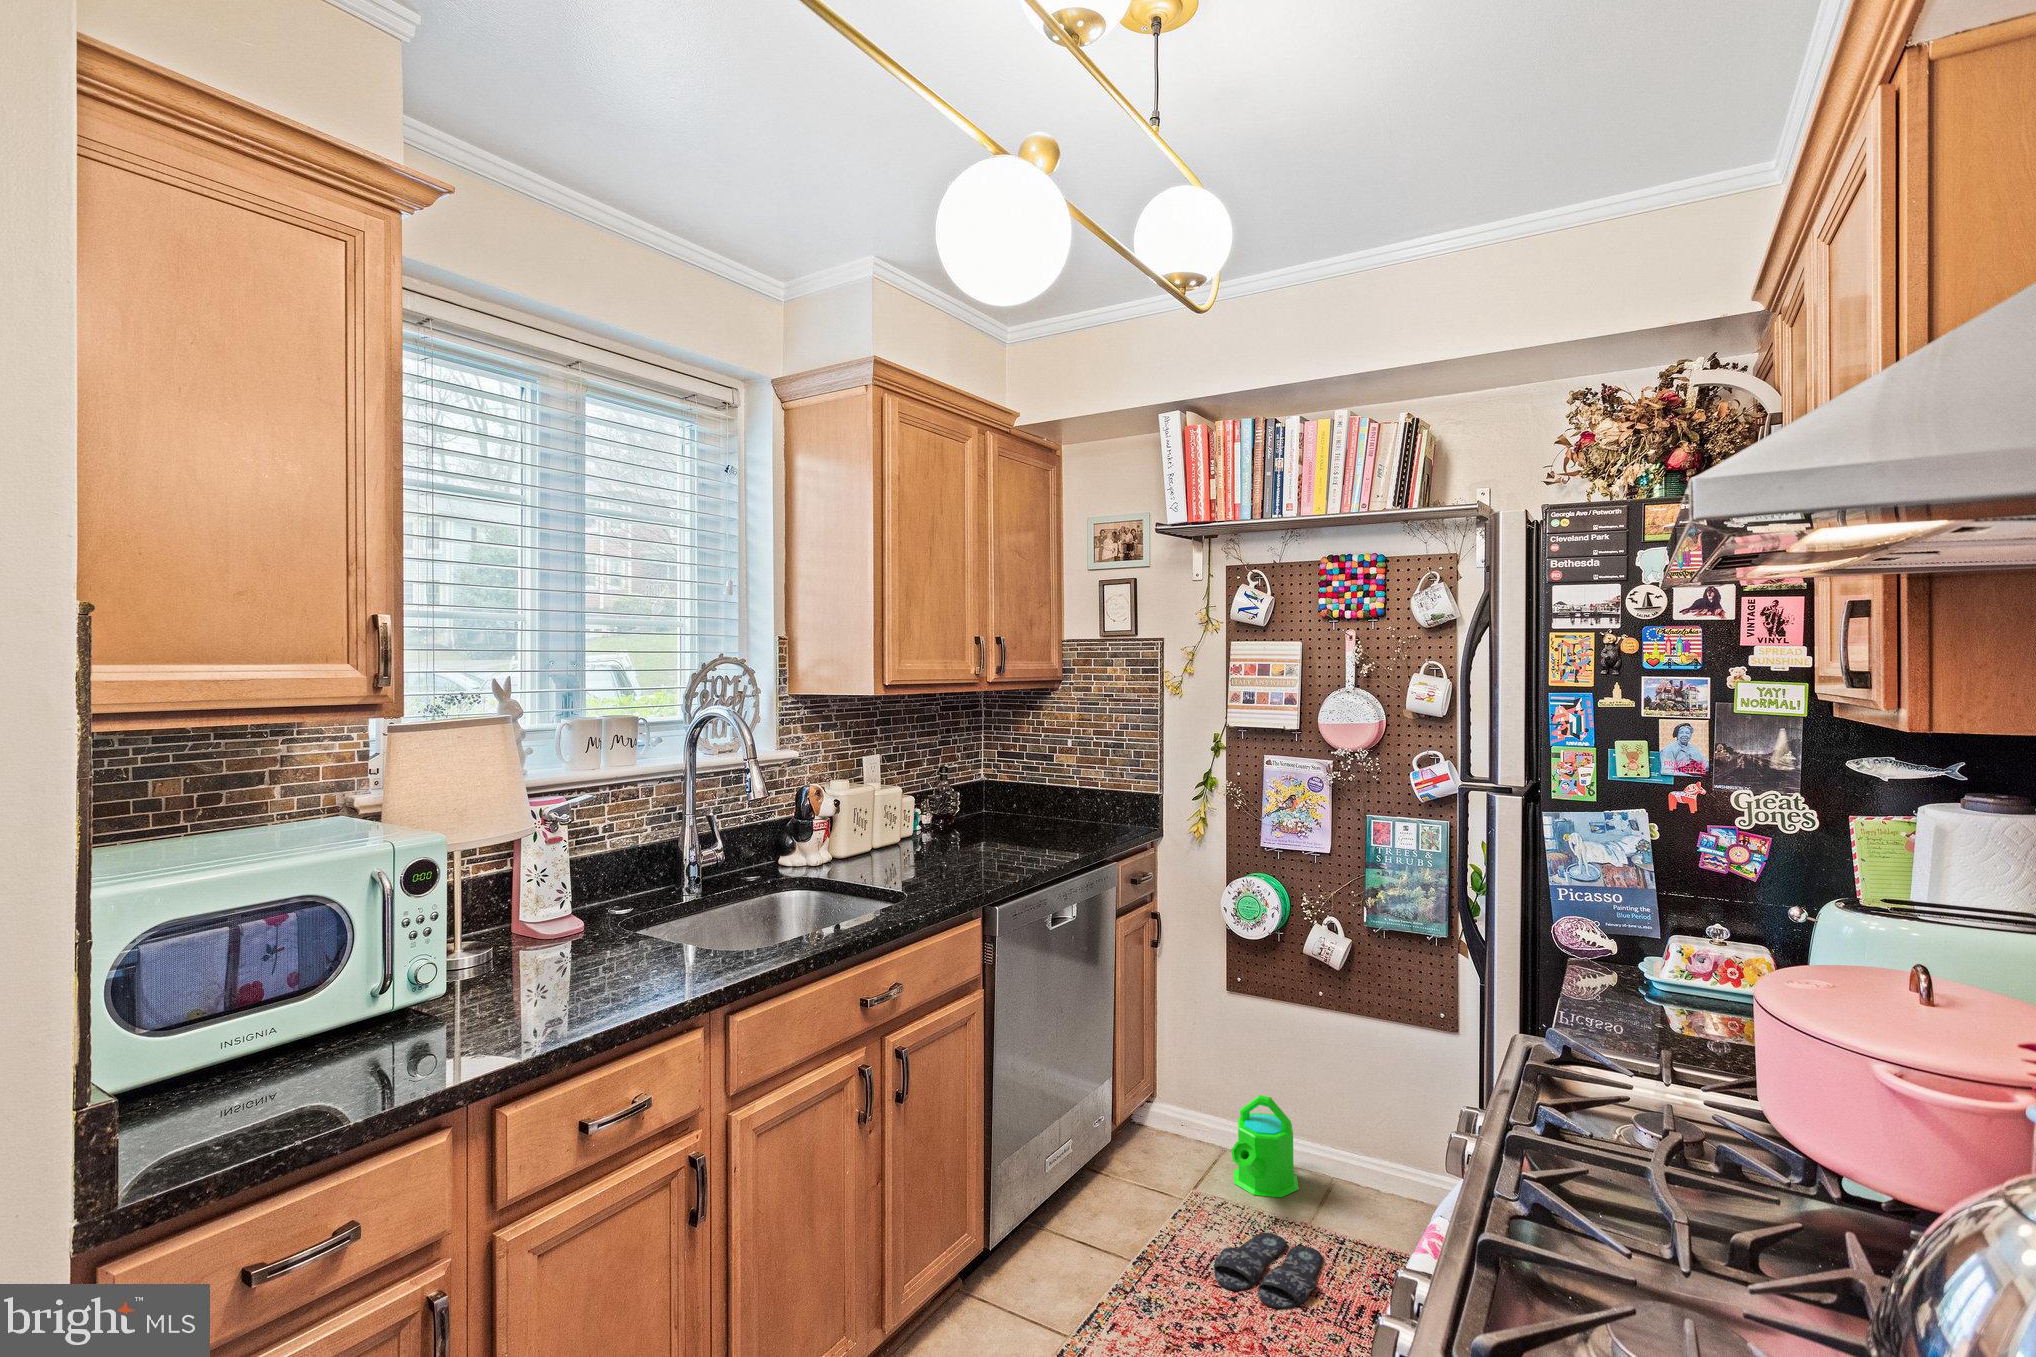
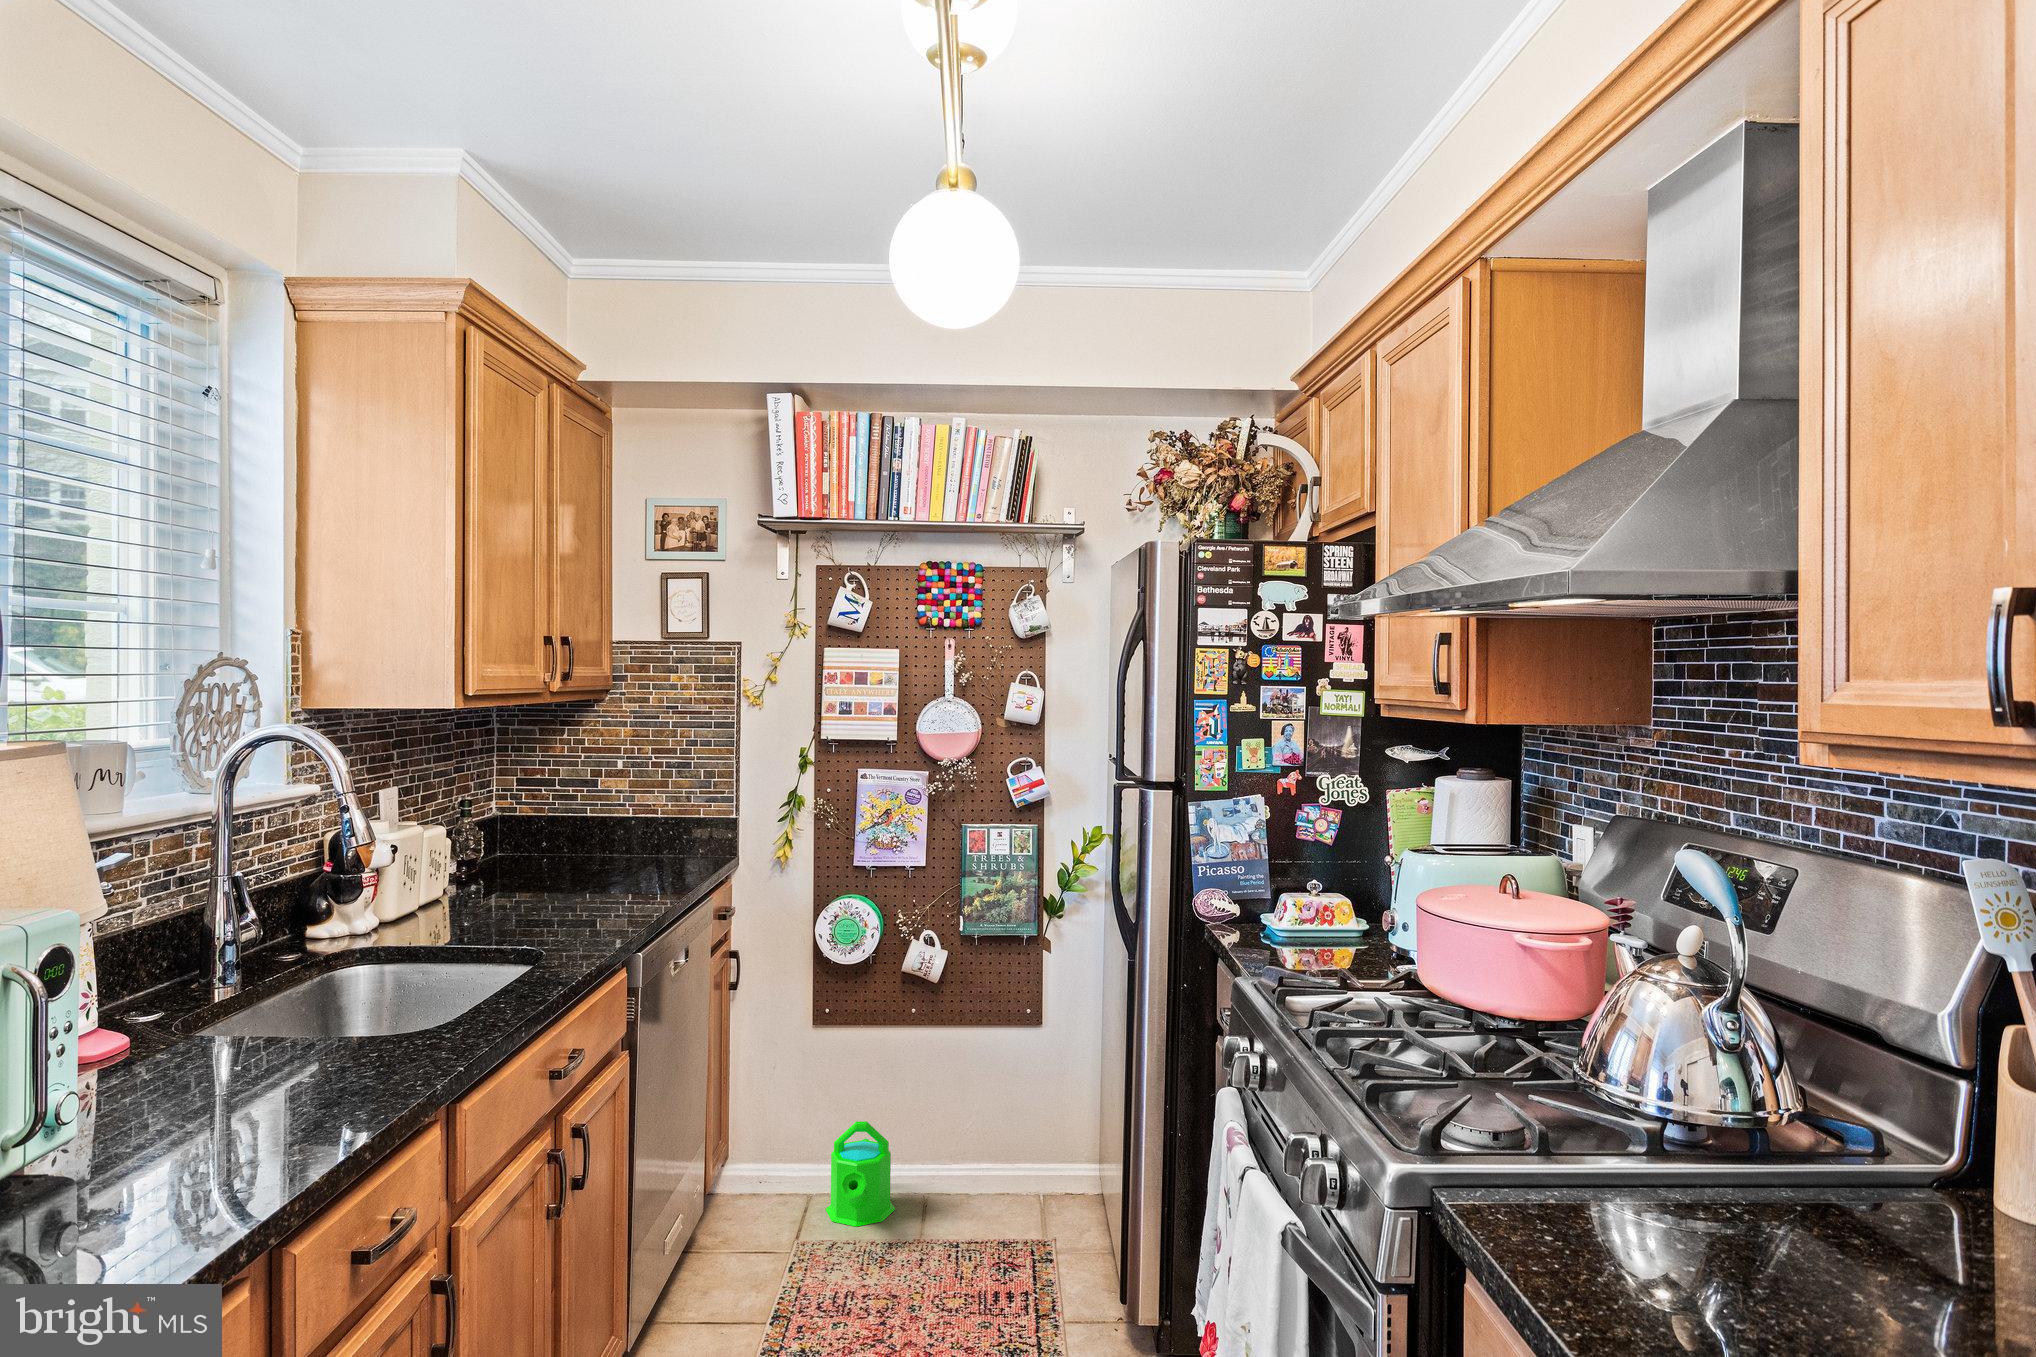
slippers: present [1214,1233,1322,1309] -> none [854,1256,957,1322]

